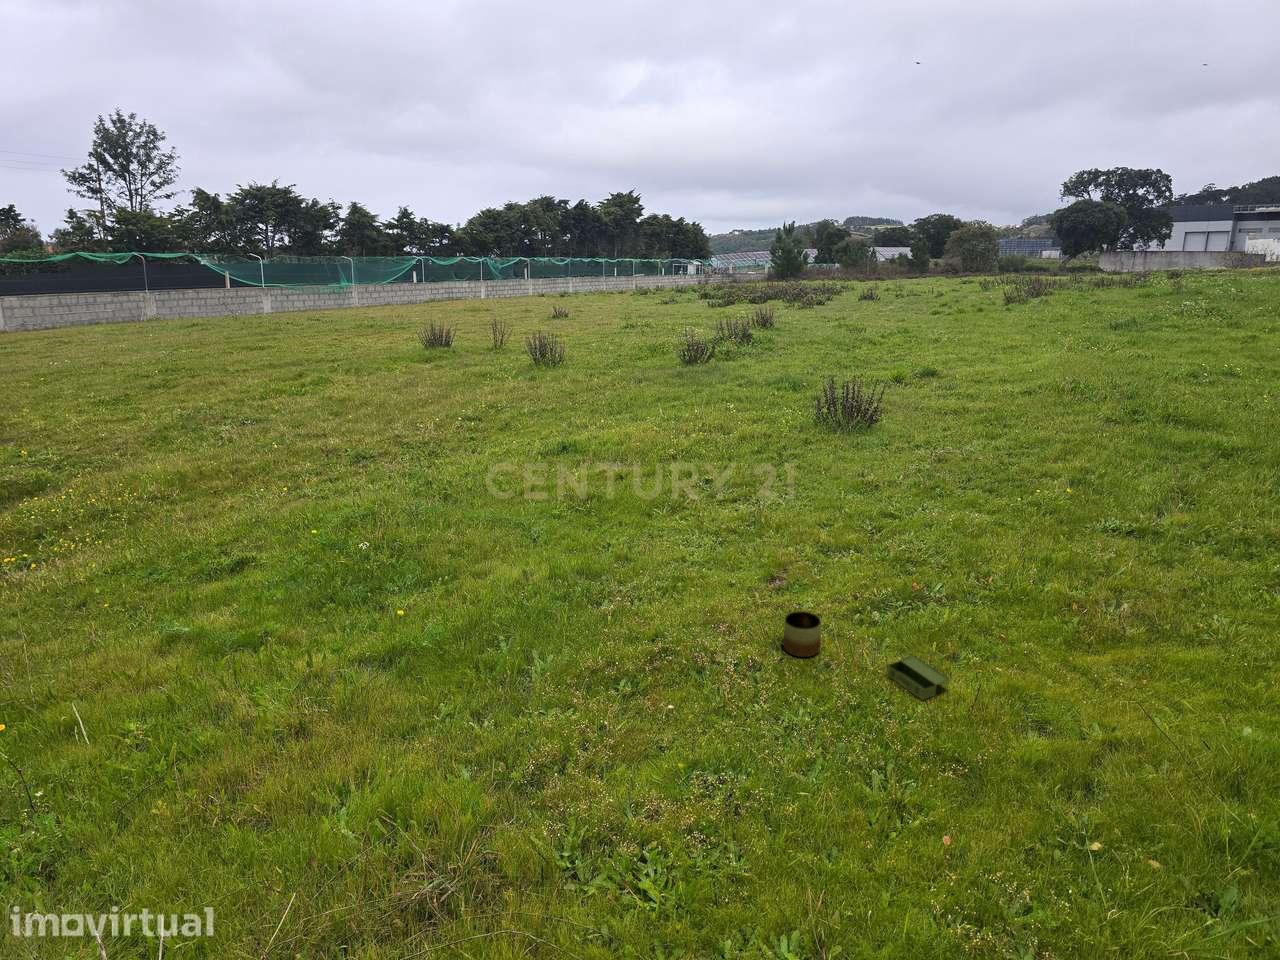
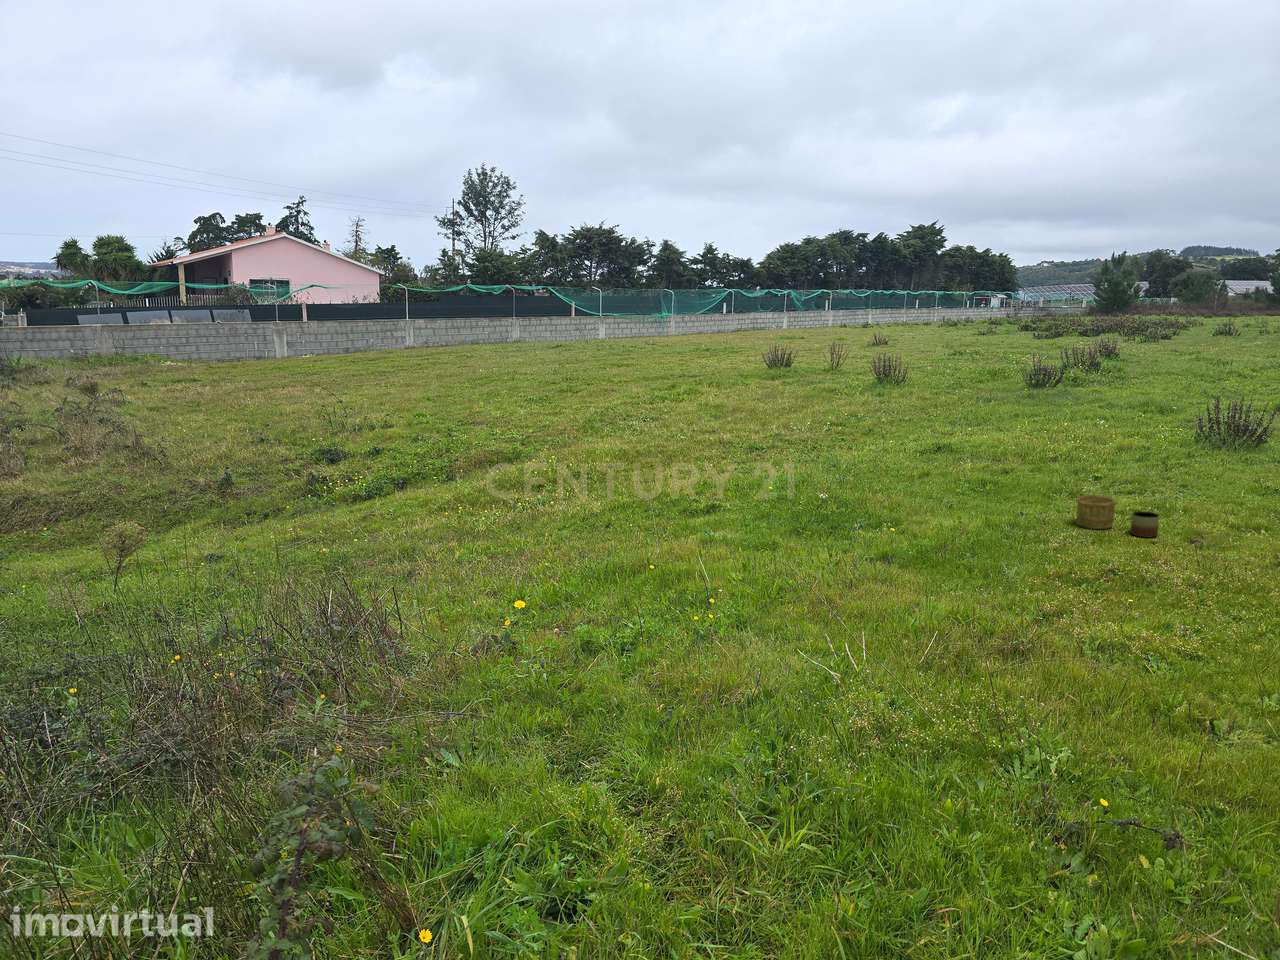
wooden bucket: none [708,581,762,642] -> present [1076,495,1116,529]
toolbox: present [887,656,949,700] -> none [1206,538,1251,557]

